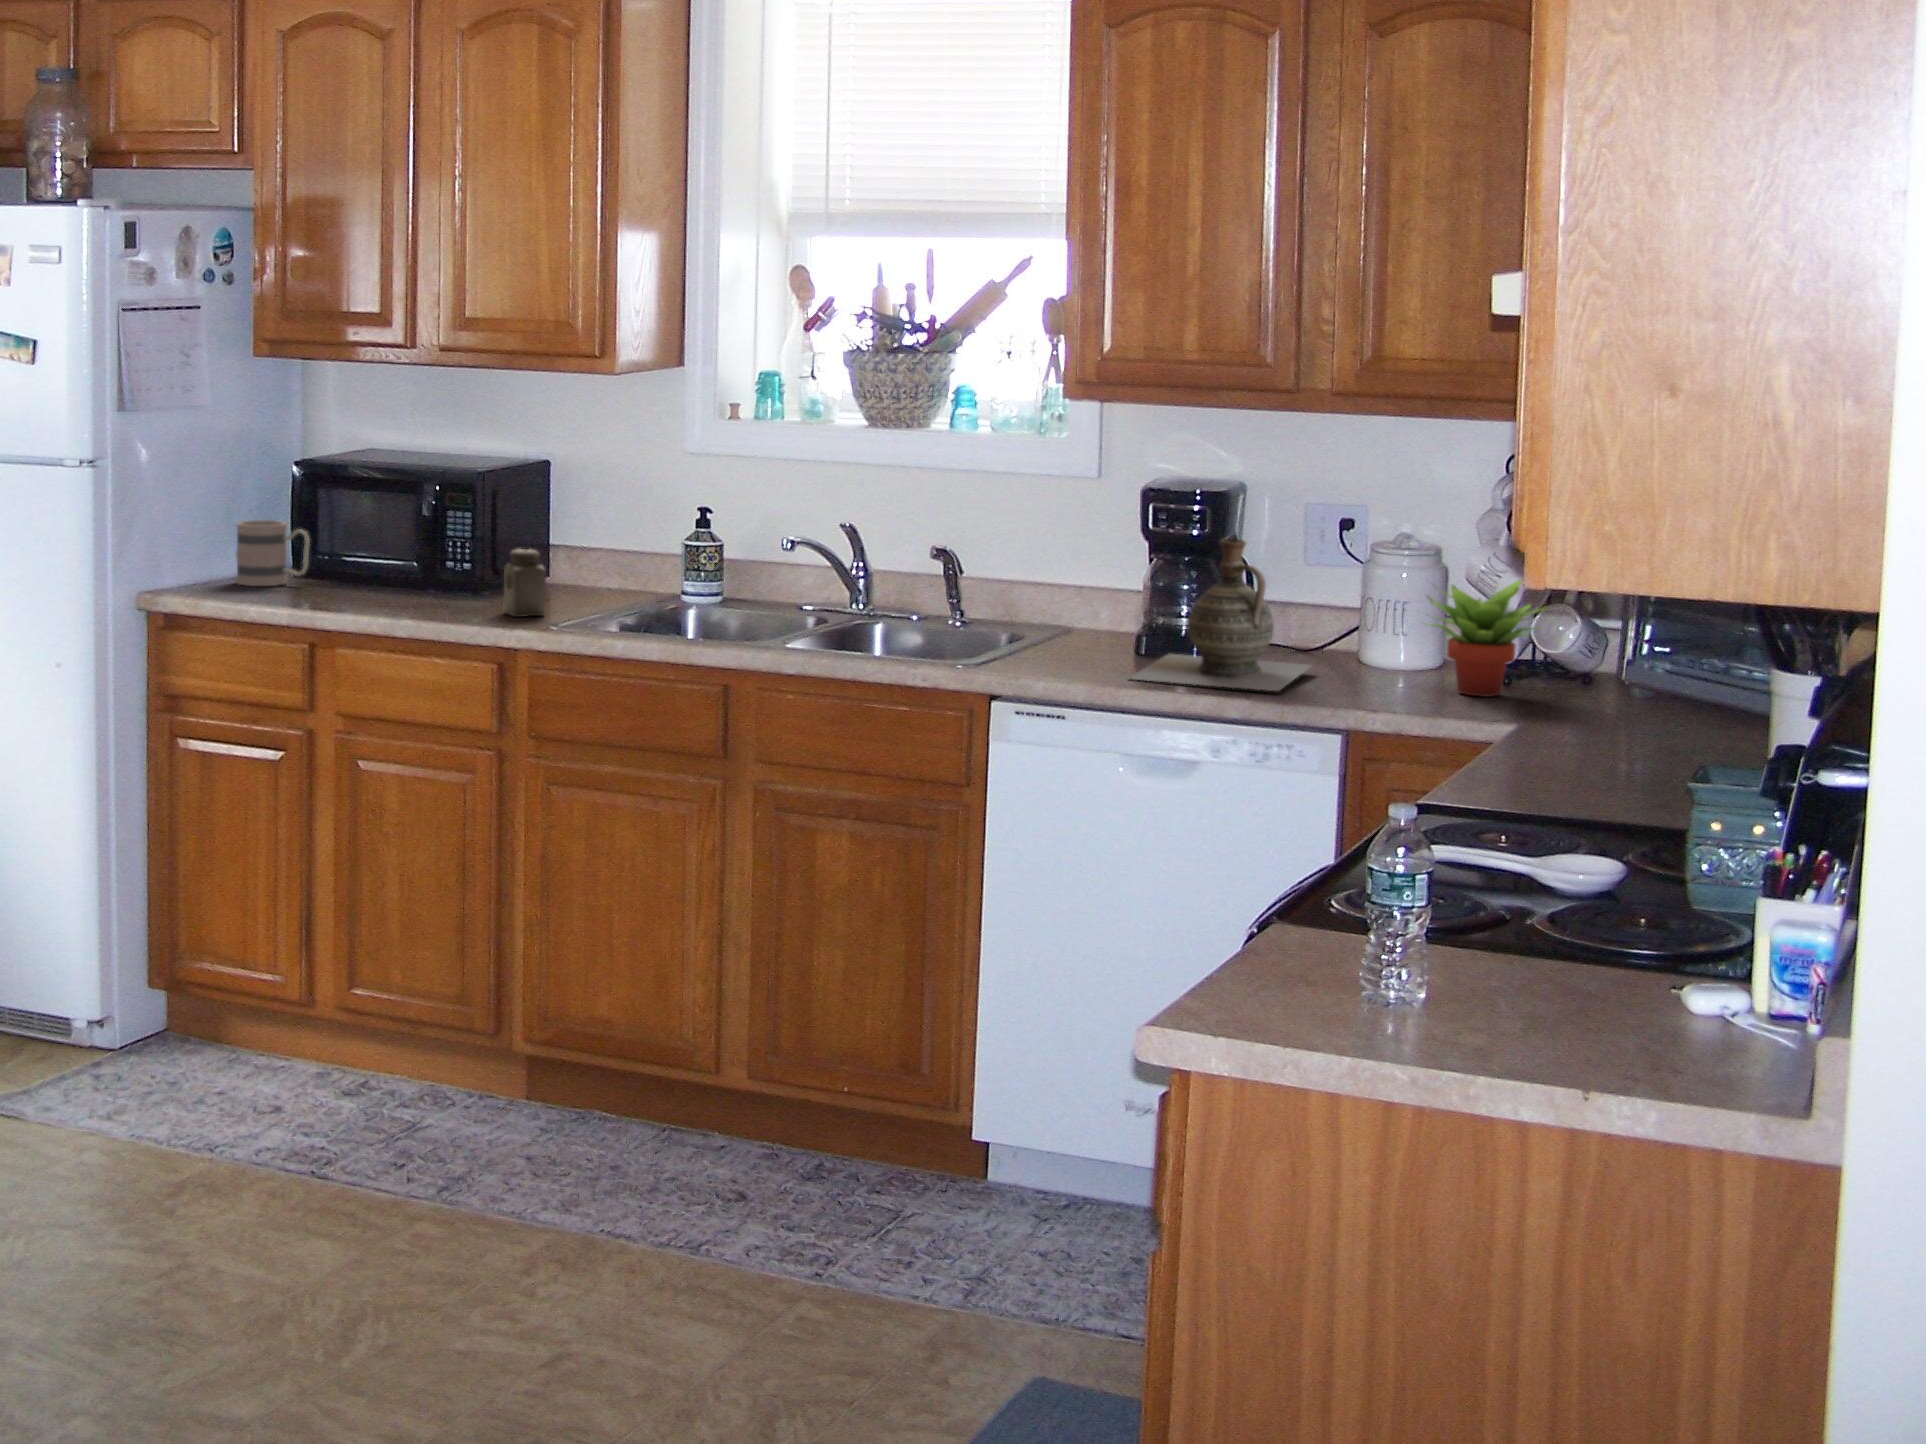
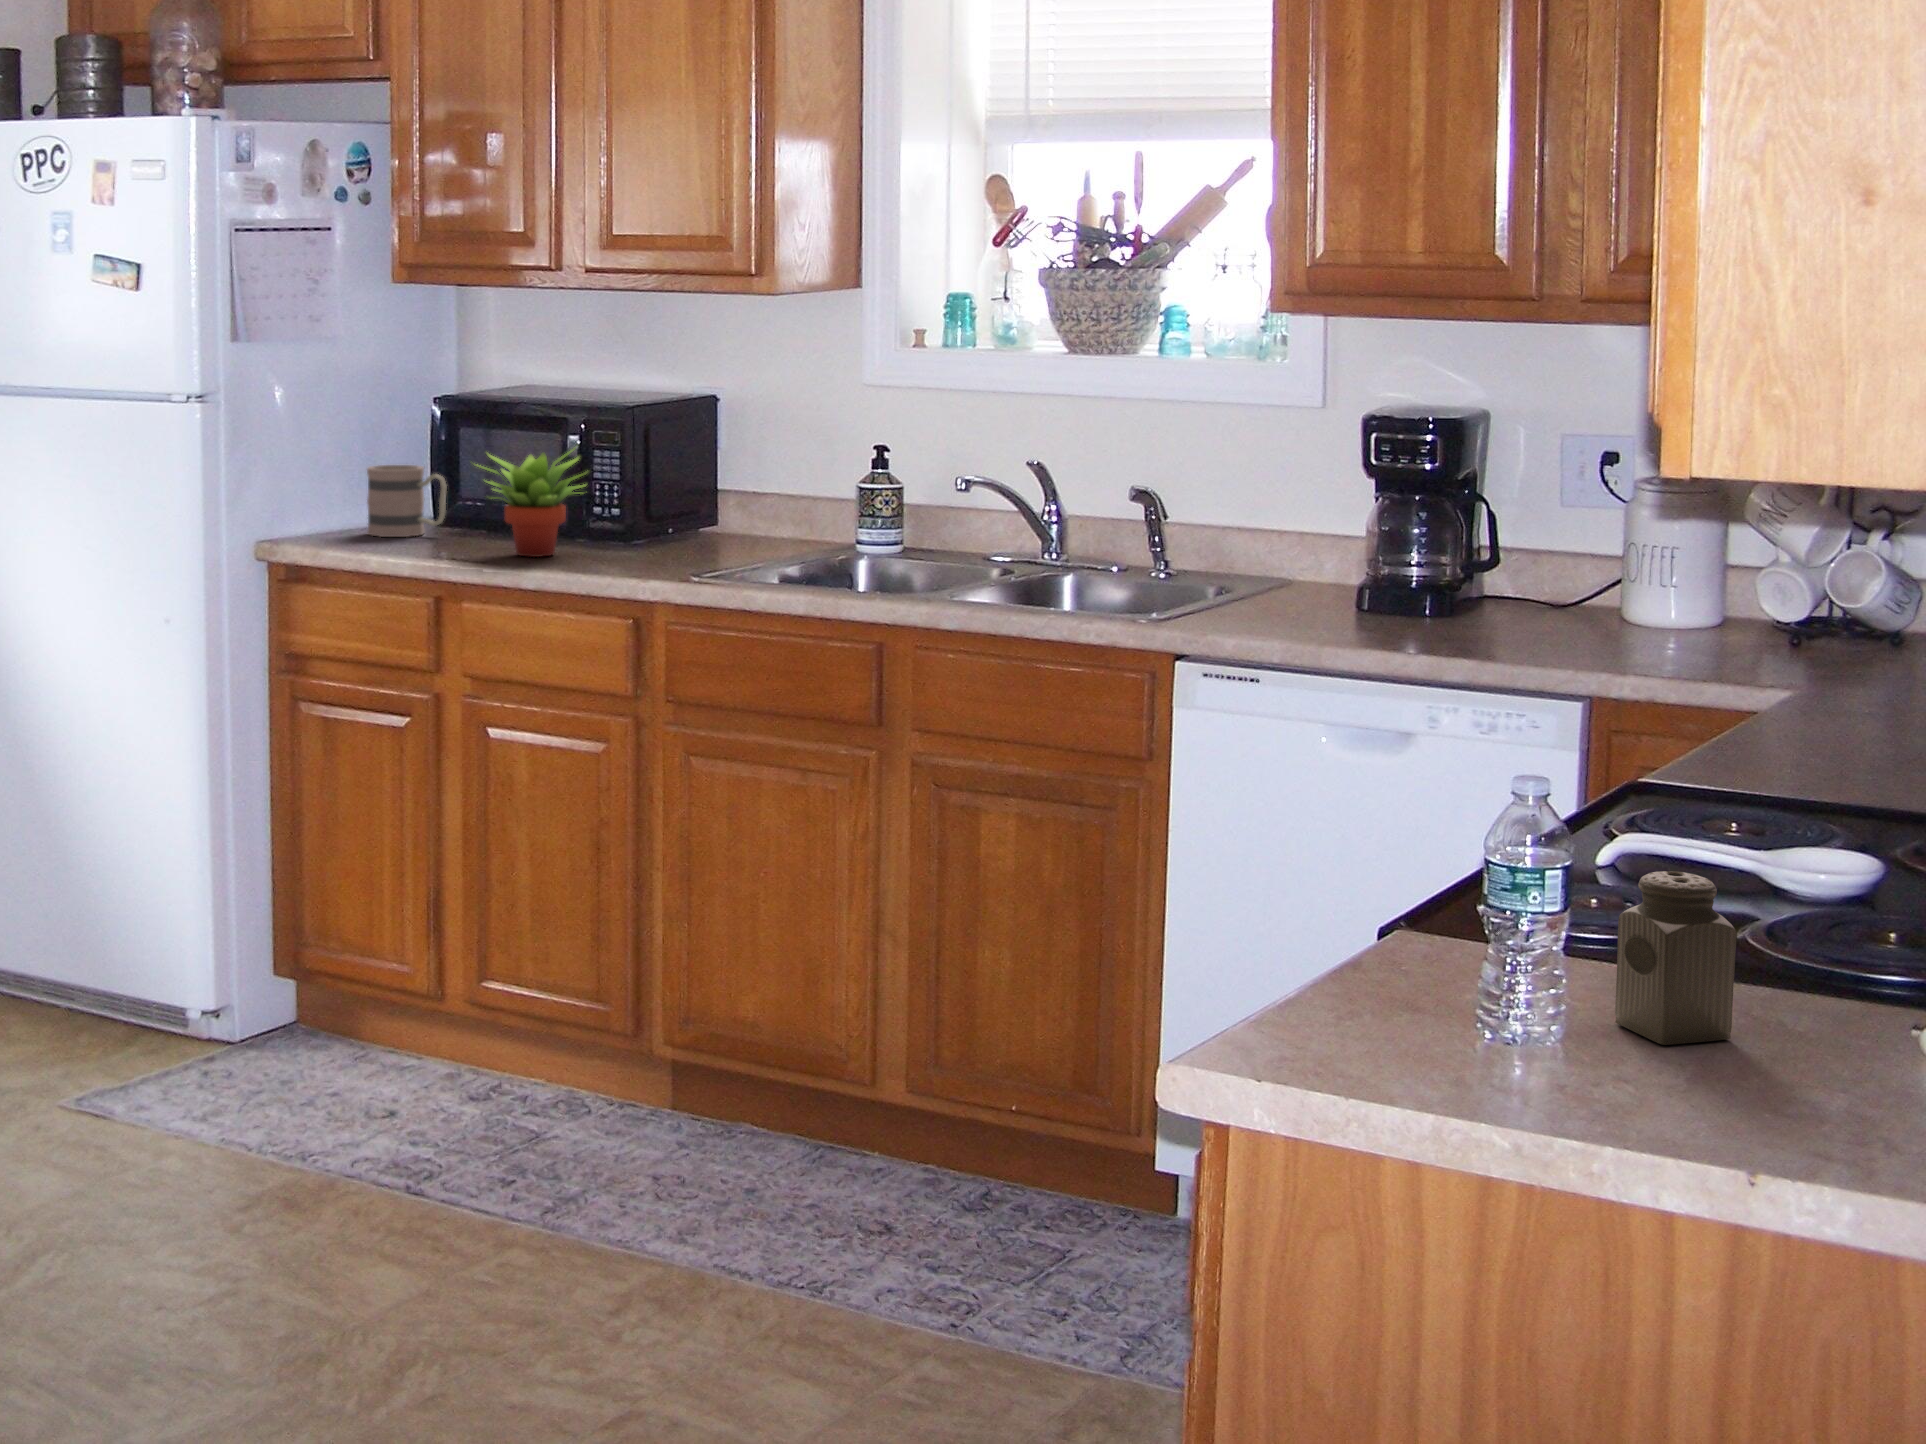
ceramic jug: present [1130,538,1311,691] -> none [1332,474,1564,652]
salt shaker: present [503,549,546,617] -> present [1615,871,1737,1045]
succulent plant: present [1428,579,1544,697] -> present [478,450,587,557]

